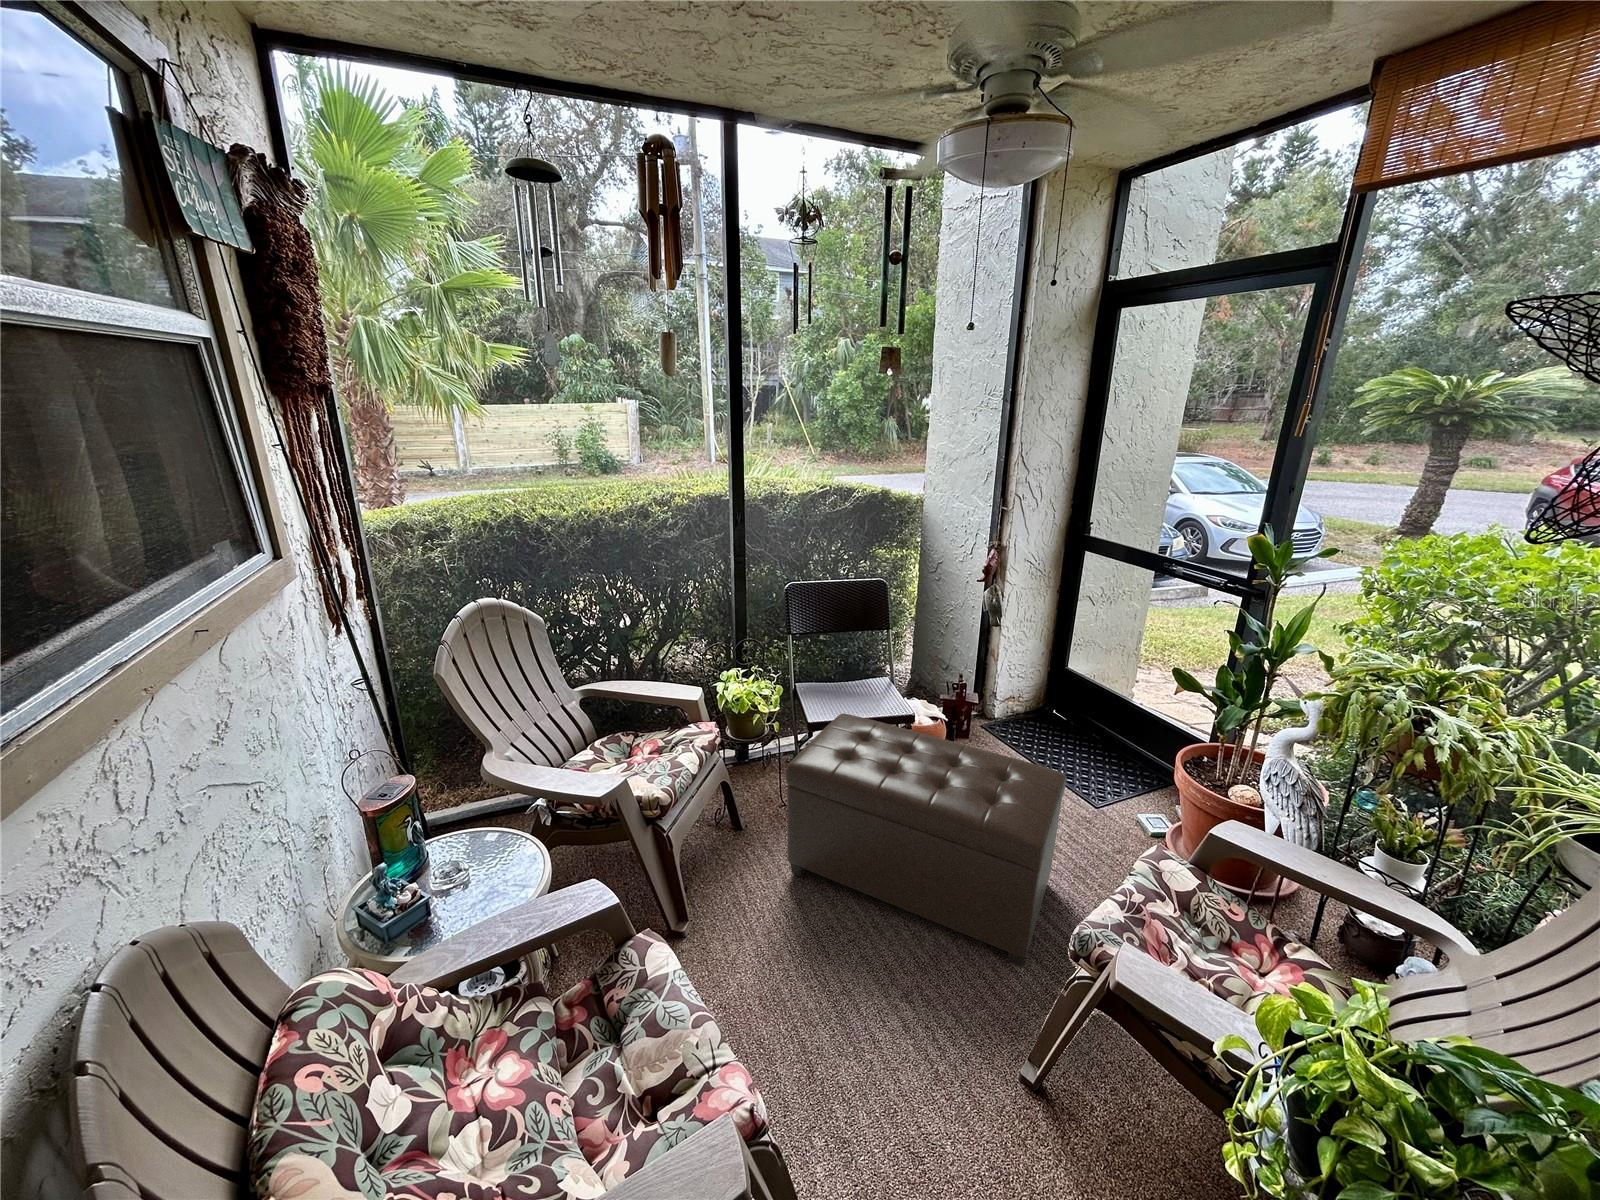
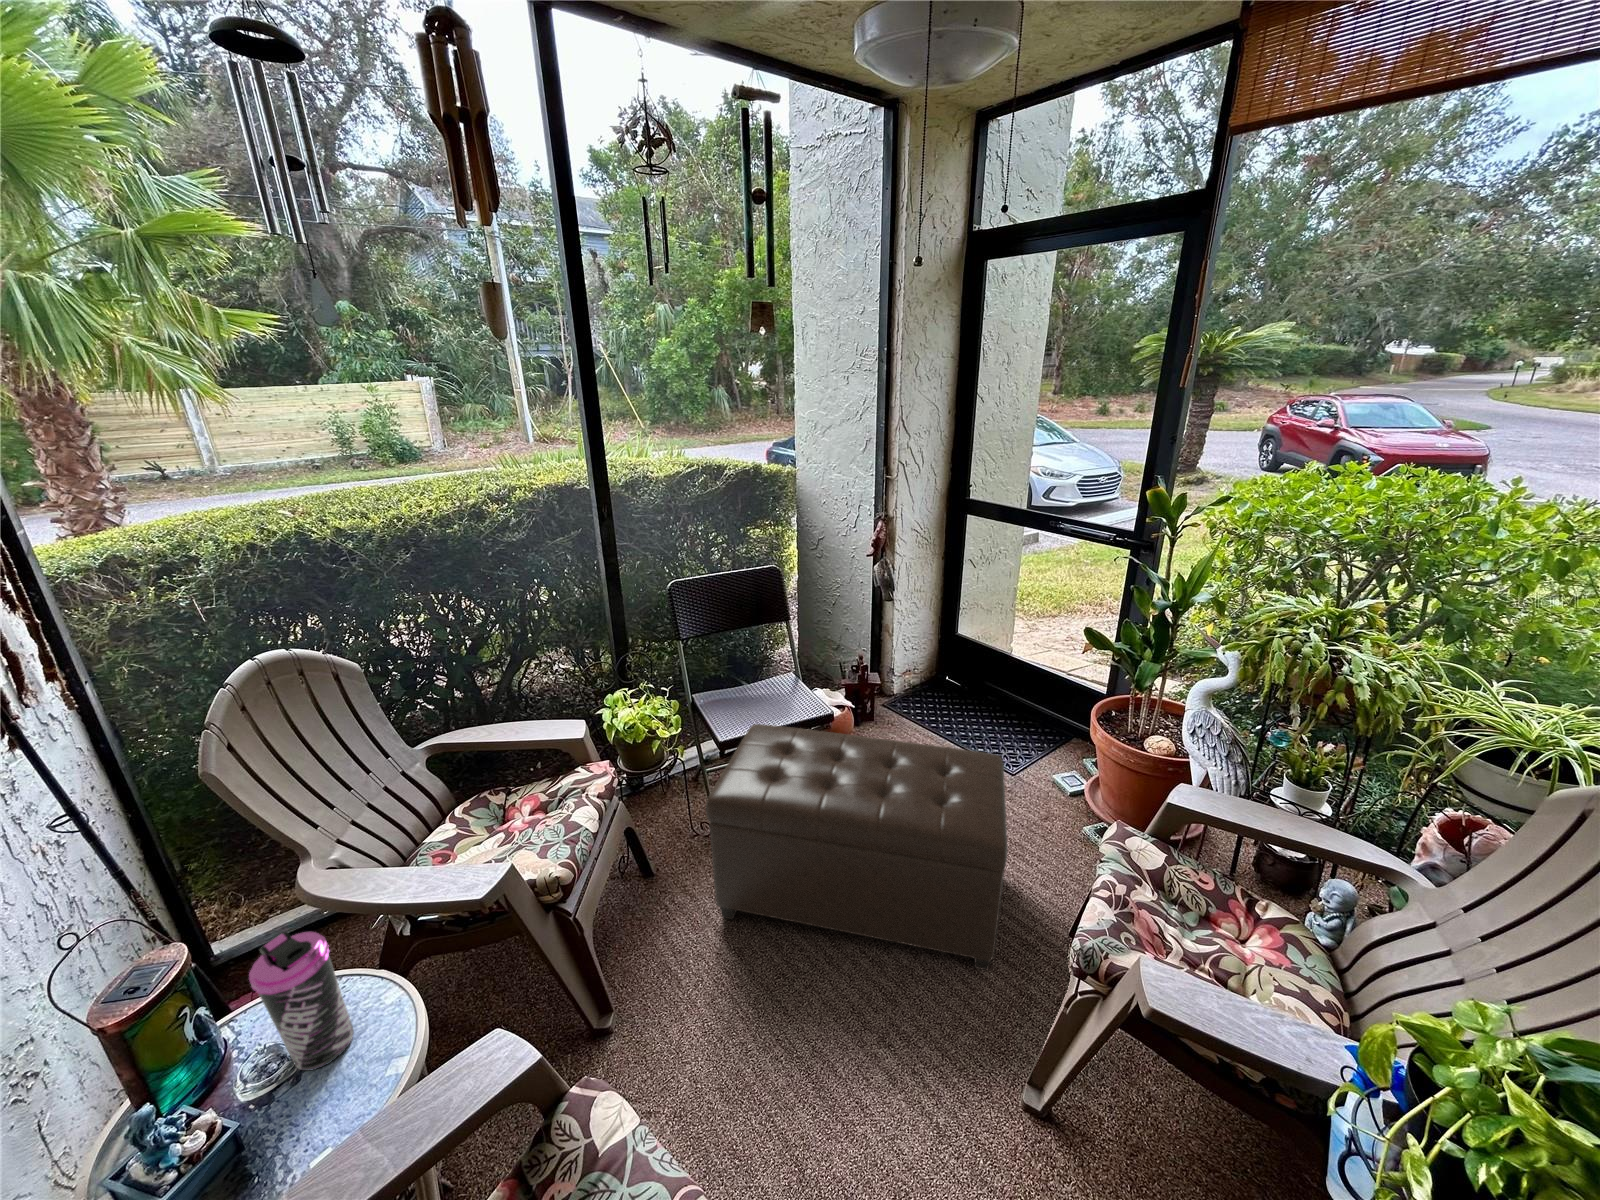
water bottle: none [445,783,503,886] -> present [249,932,354,1071]

